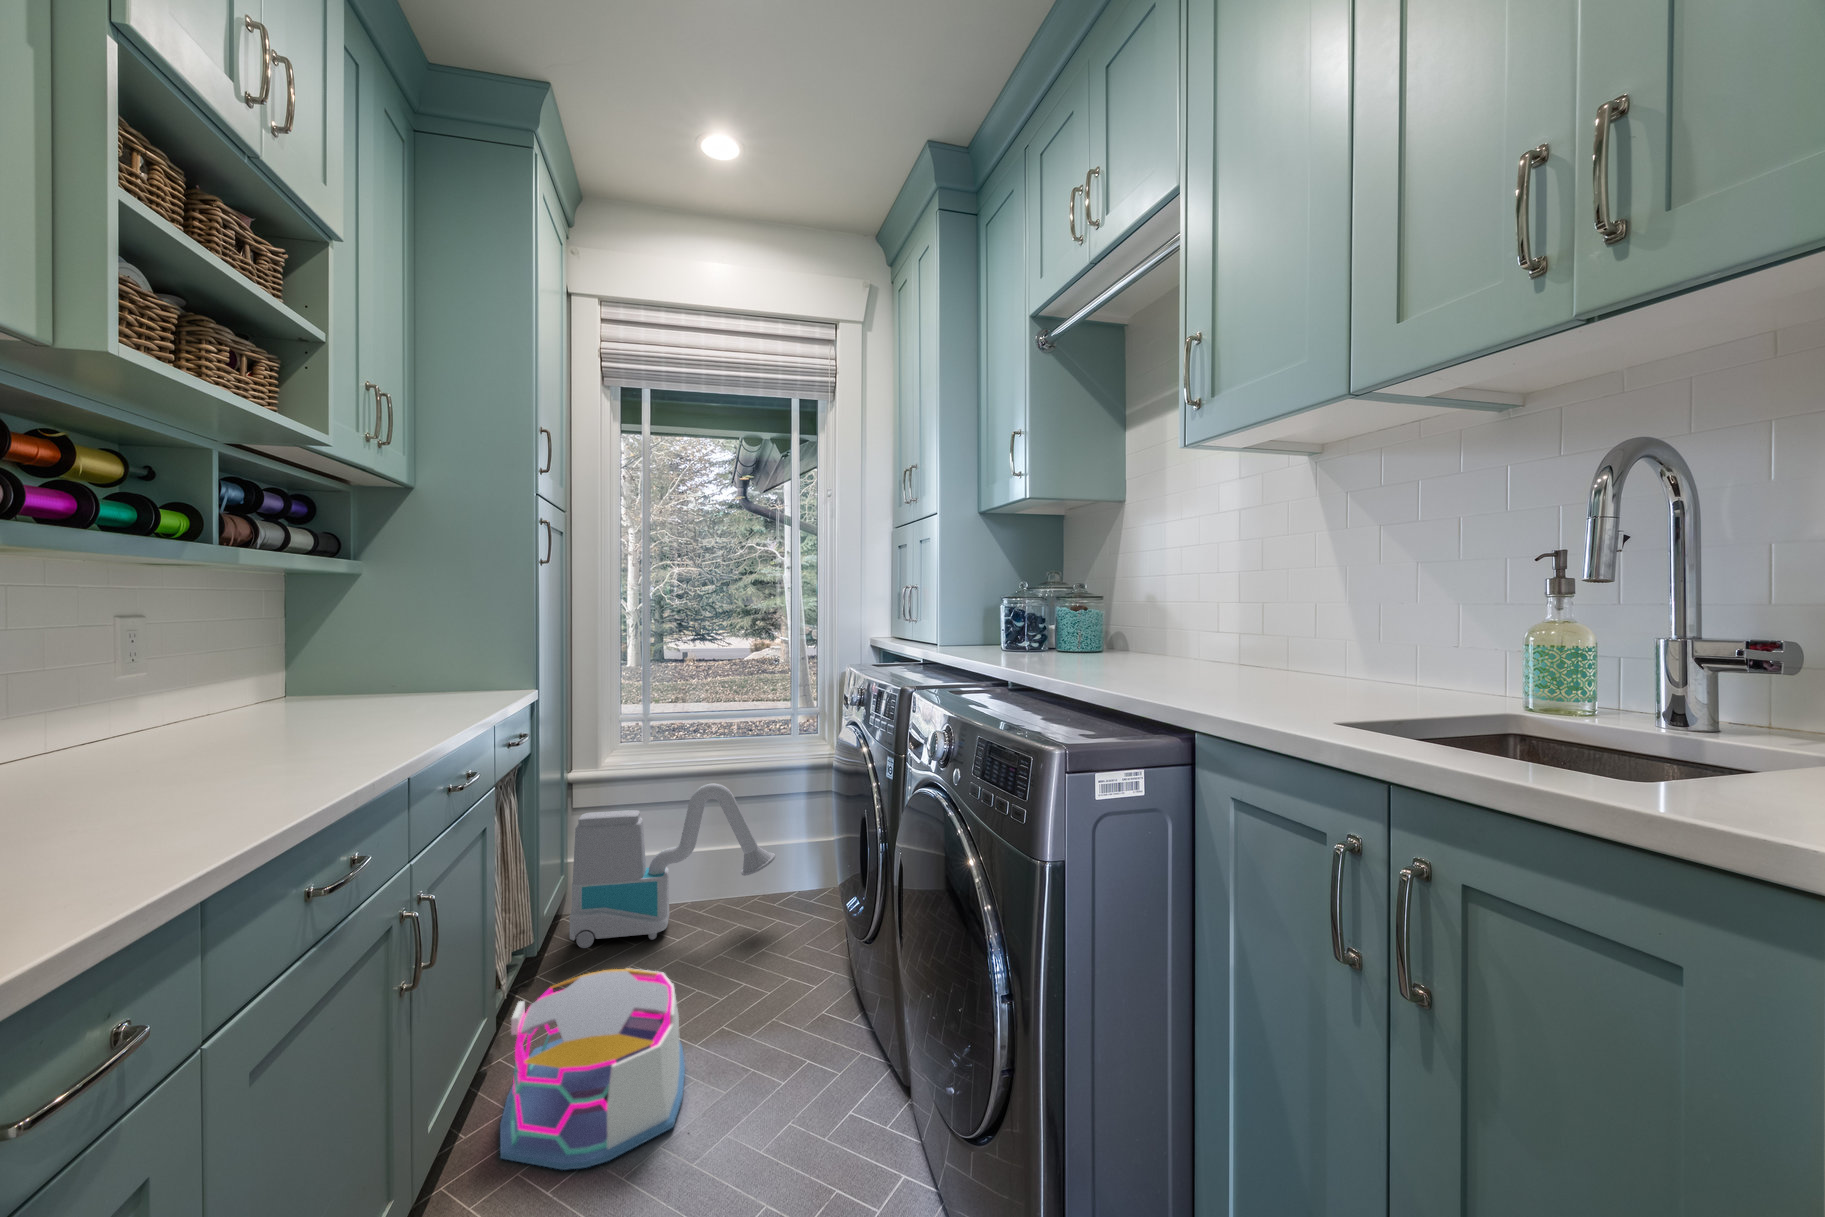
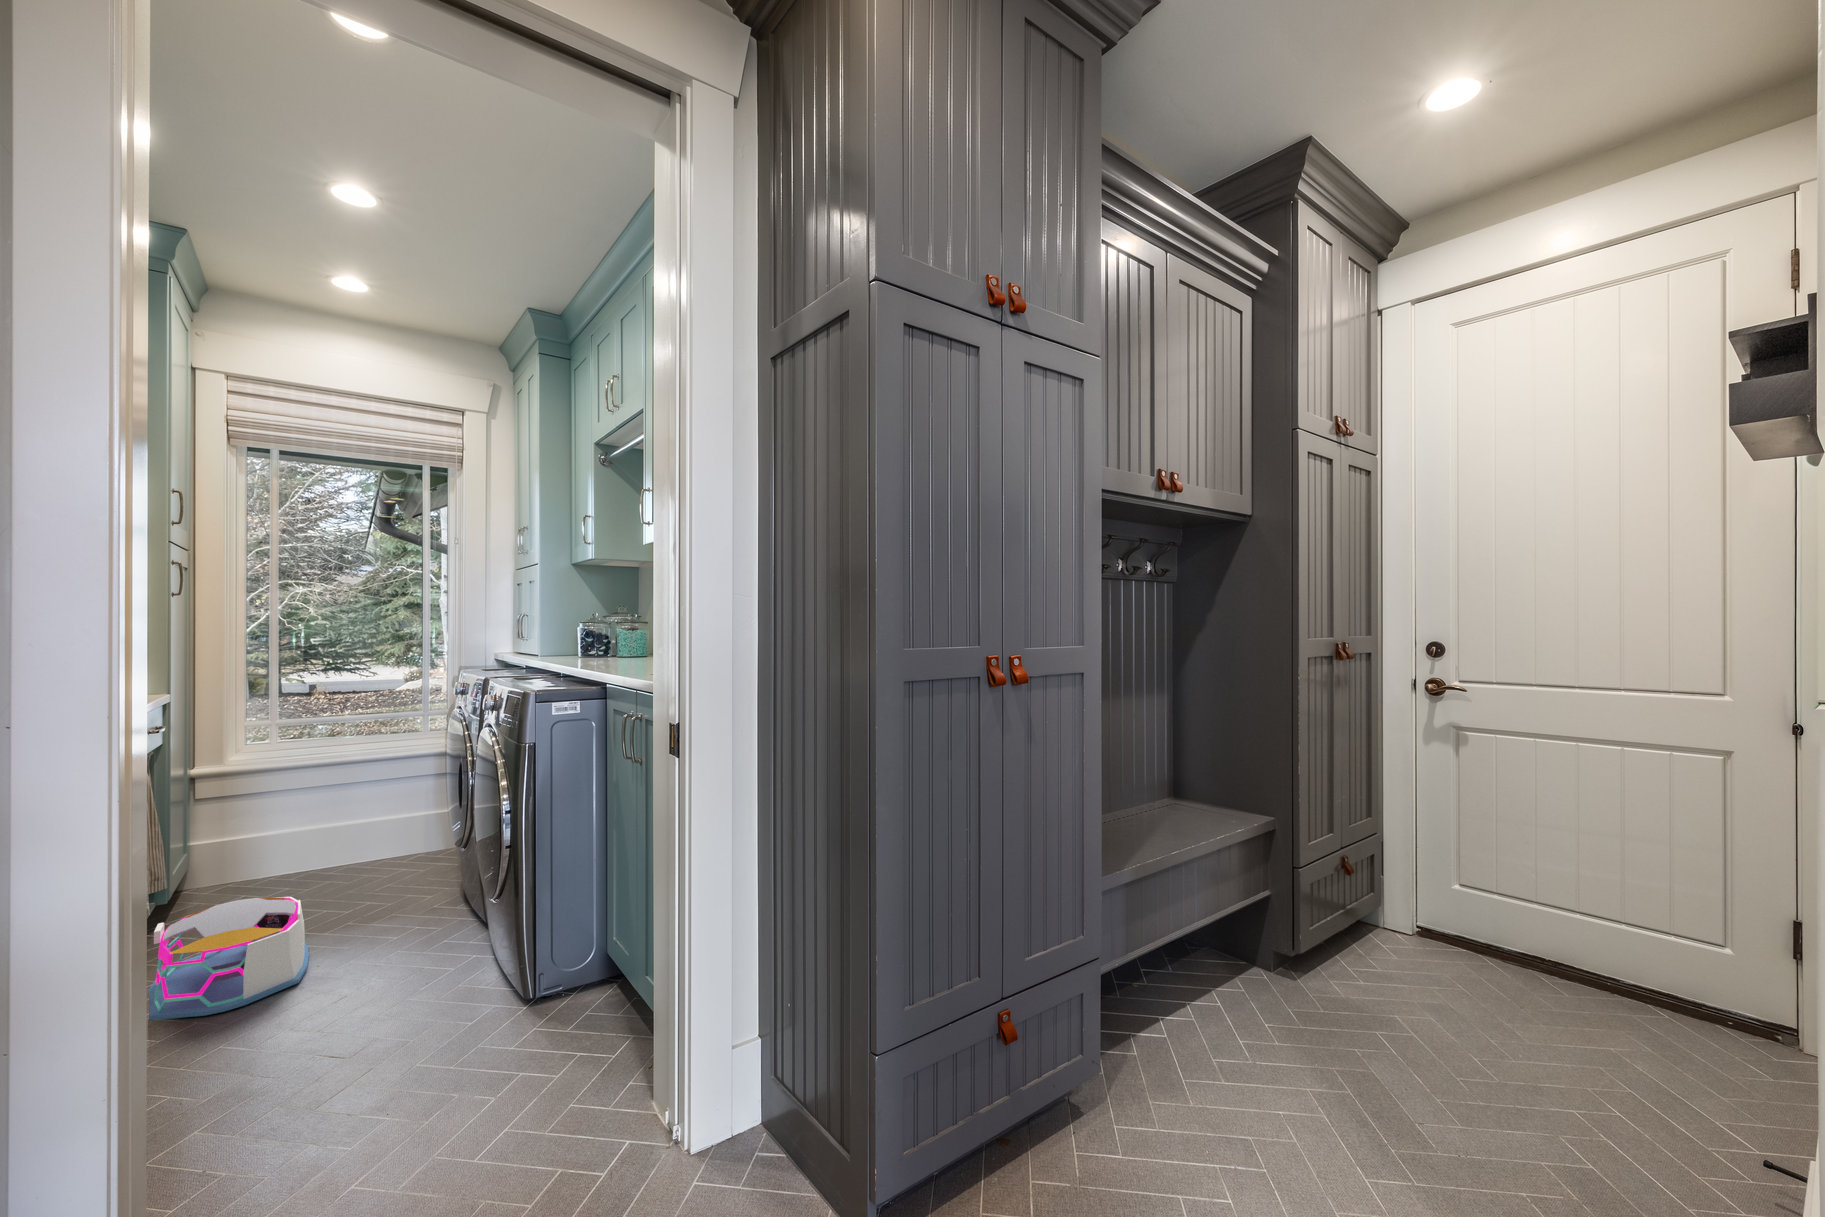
vacuum cleaner: present [569,783,776,948] -> none [194,767,398,906]

